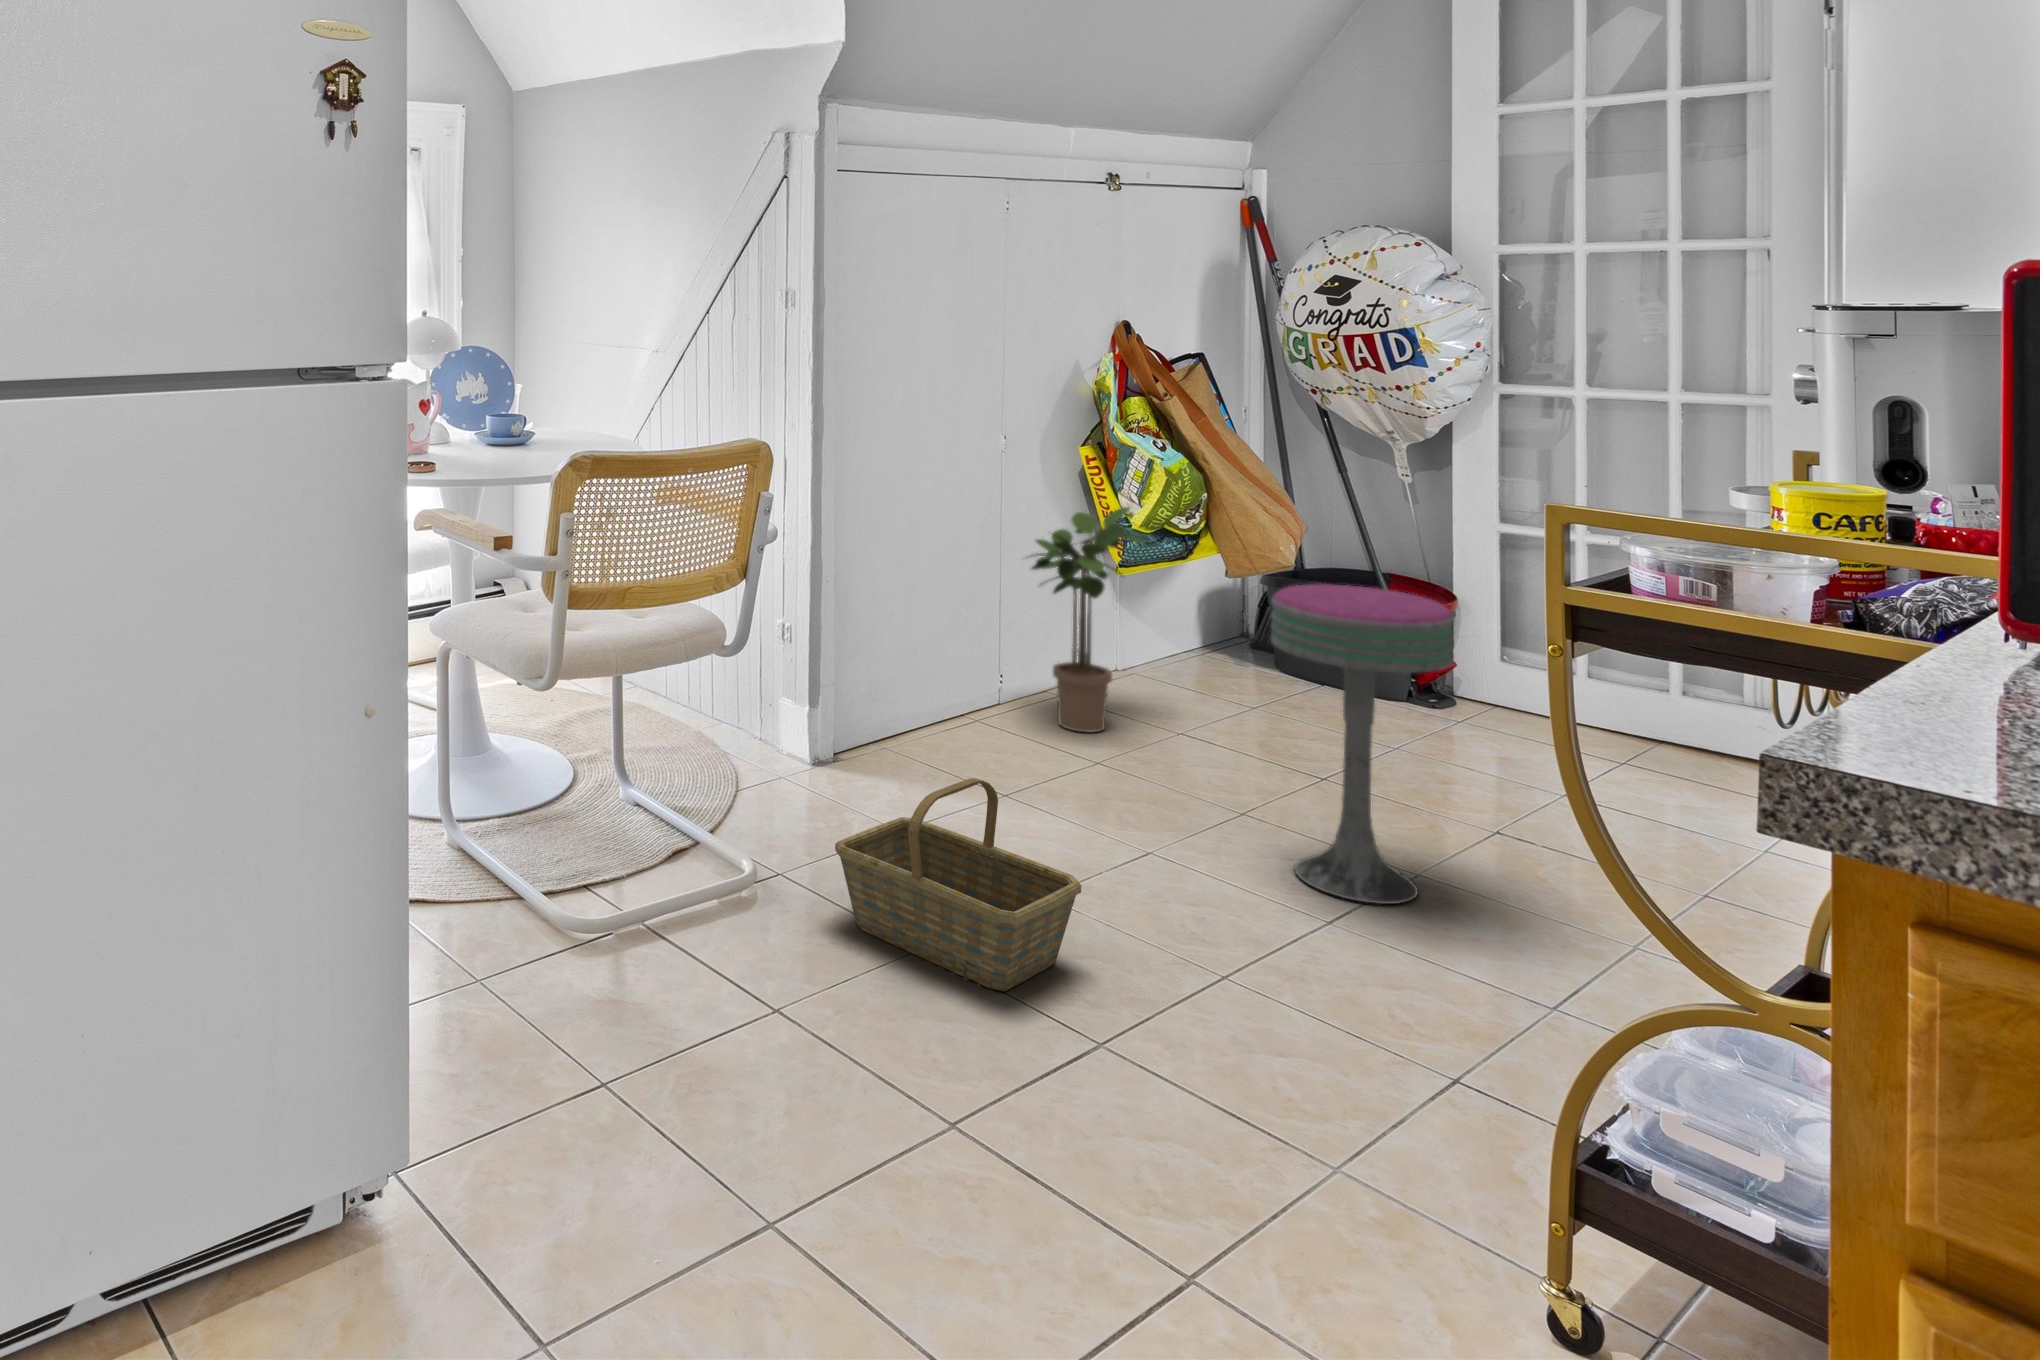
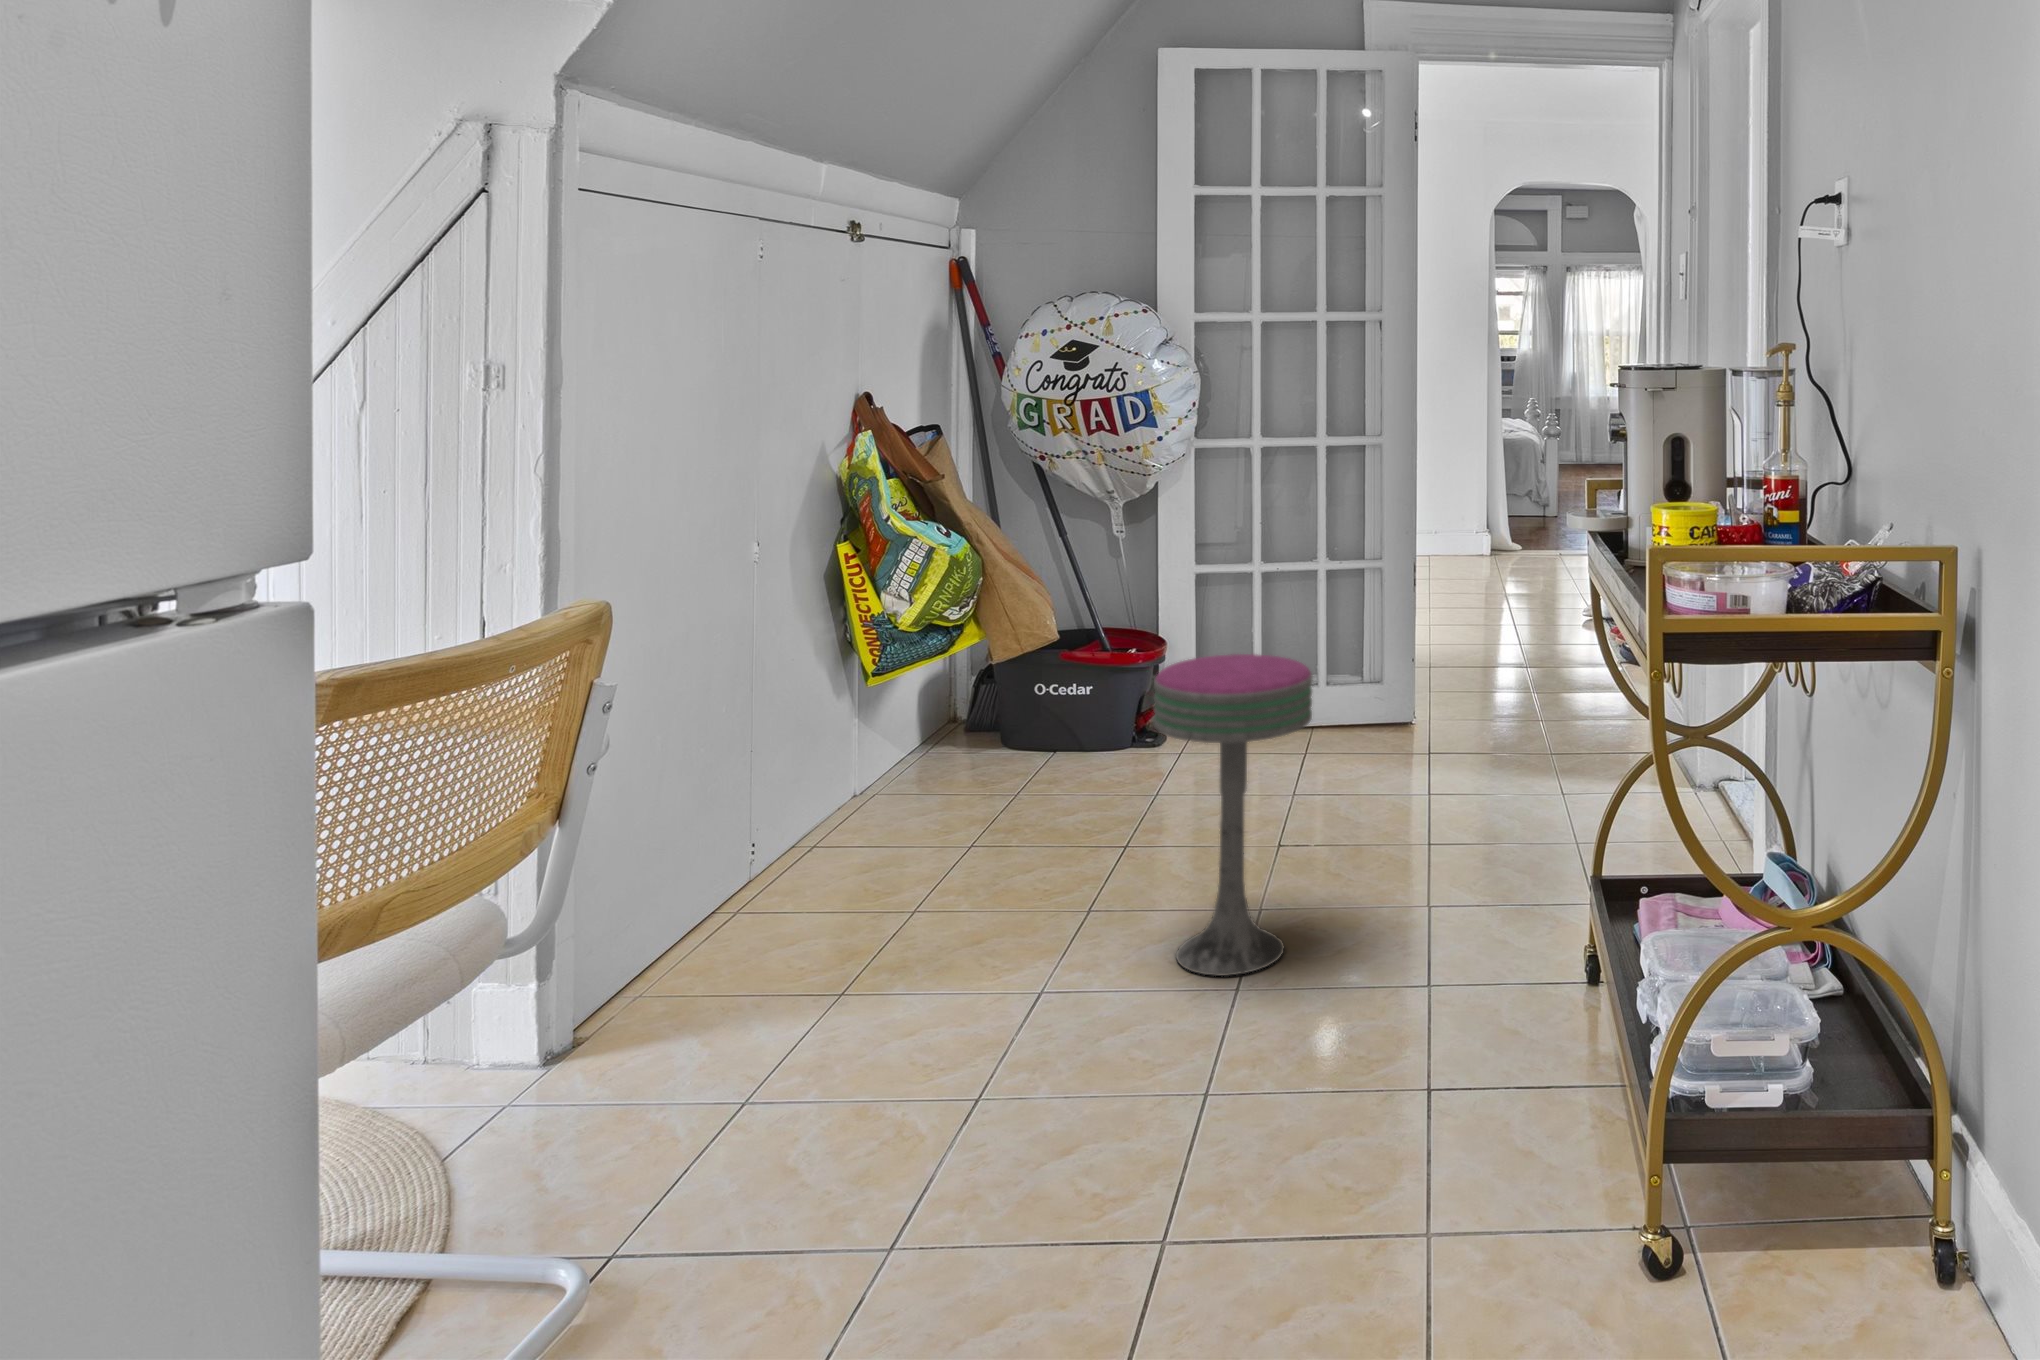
potted plant: present [1026,507,1143,732] -> none [780,605,929,888]
basket: present [835,778,1081,992] -> none [748,999,1081,1281]

